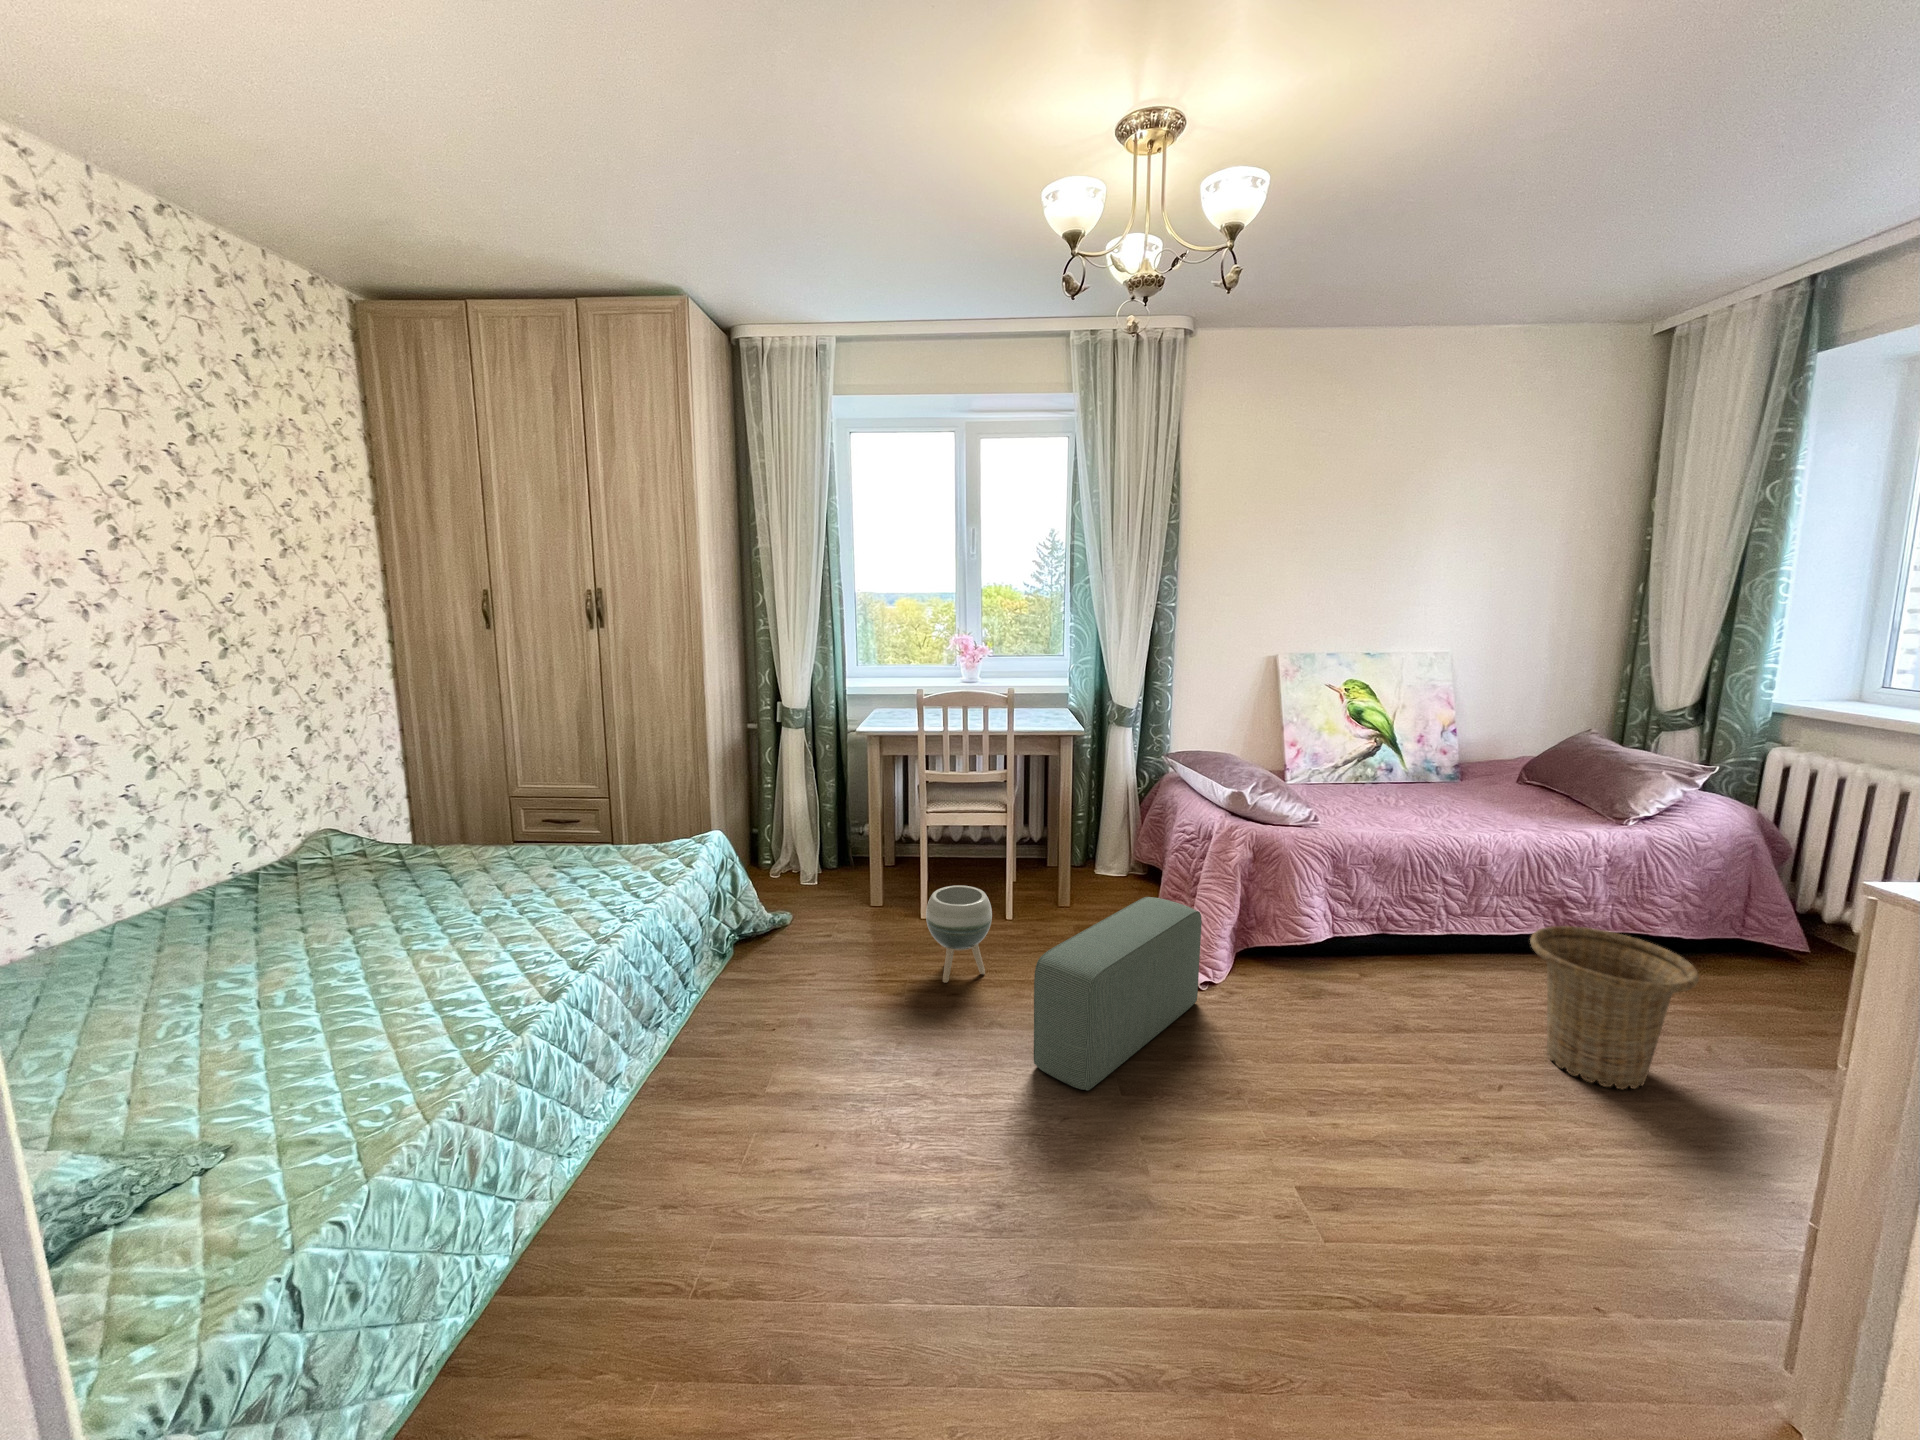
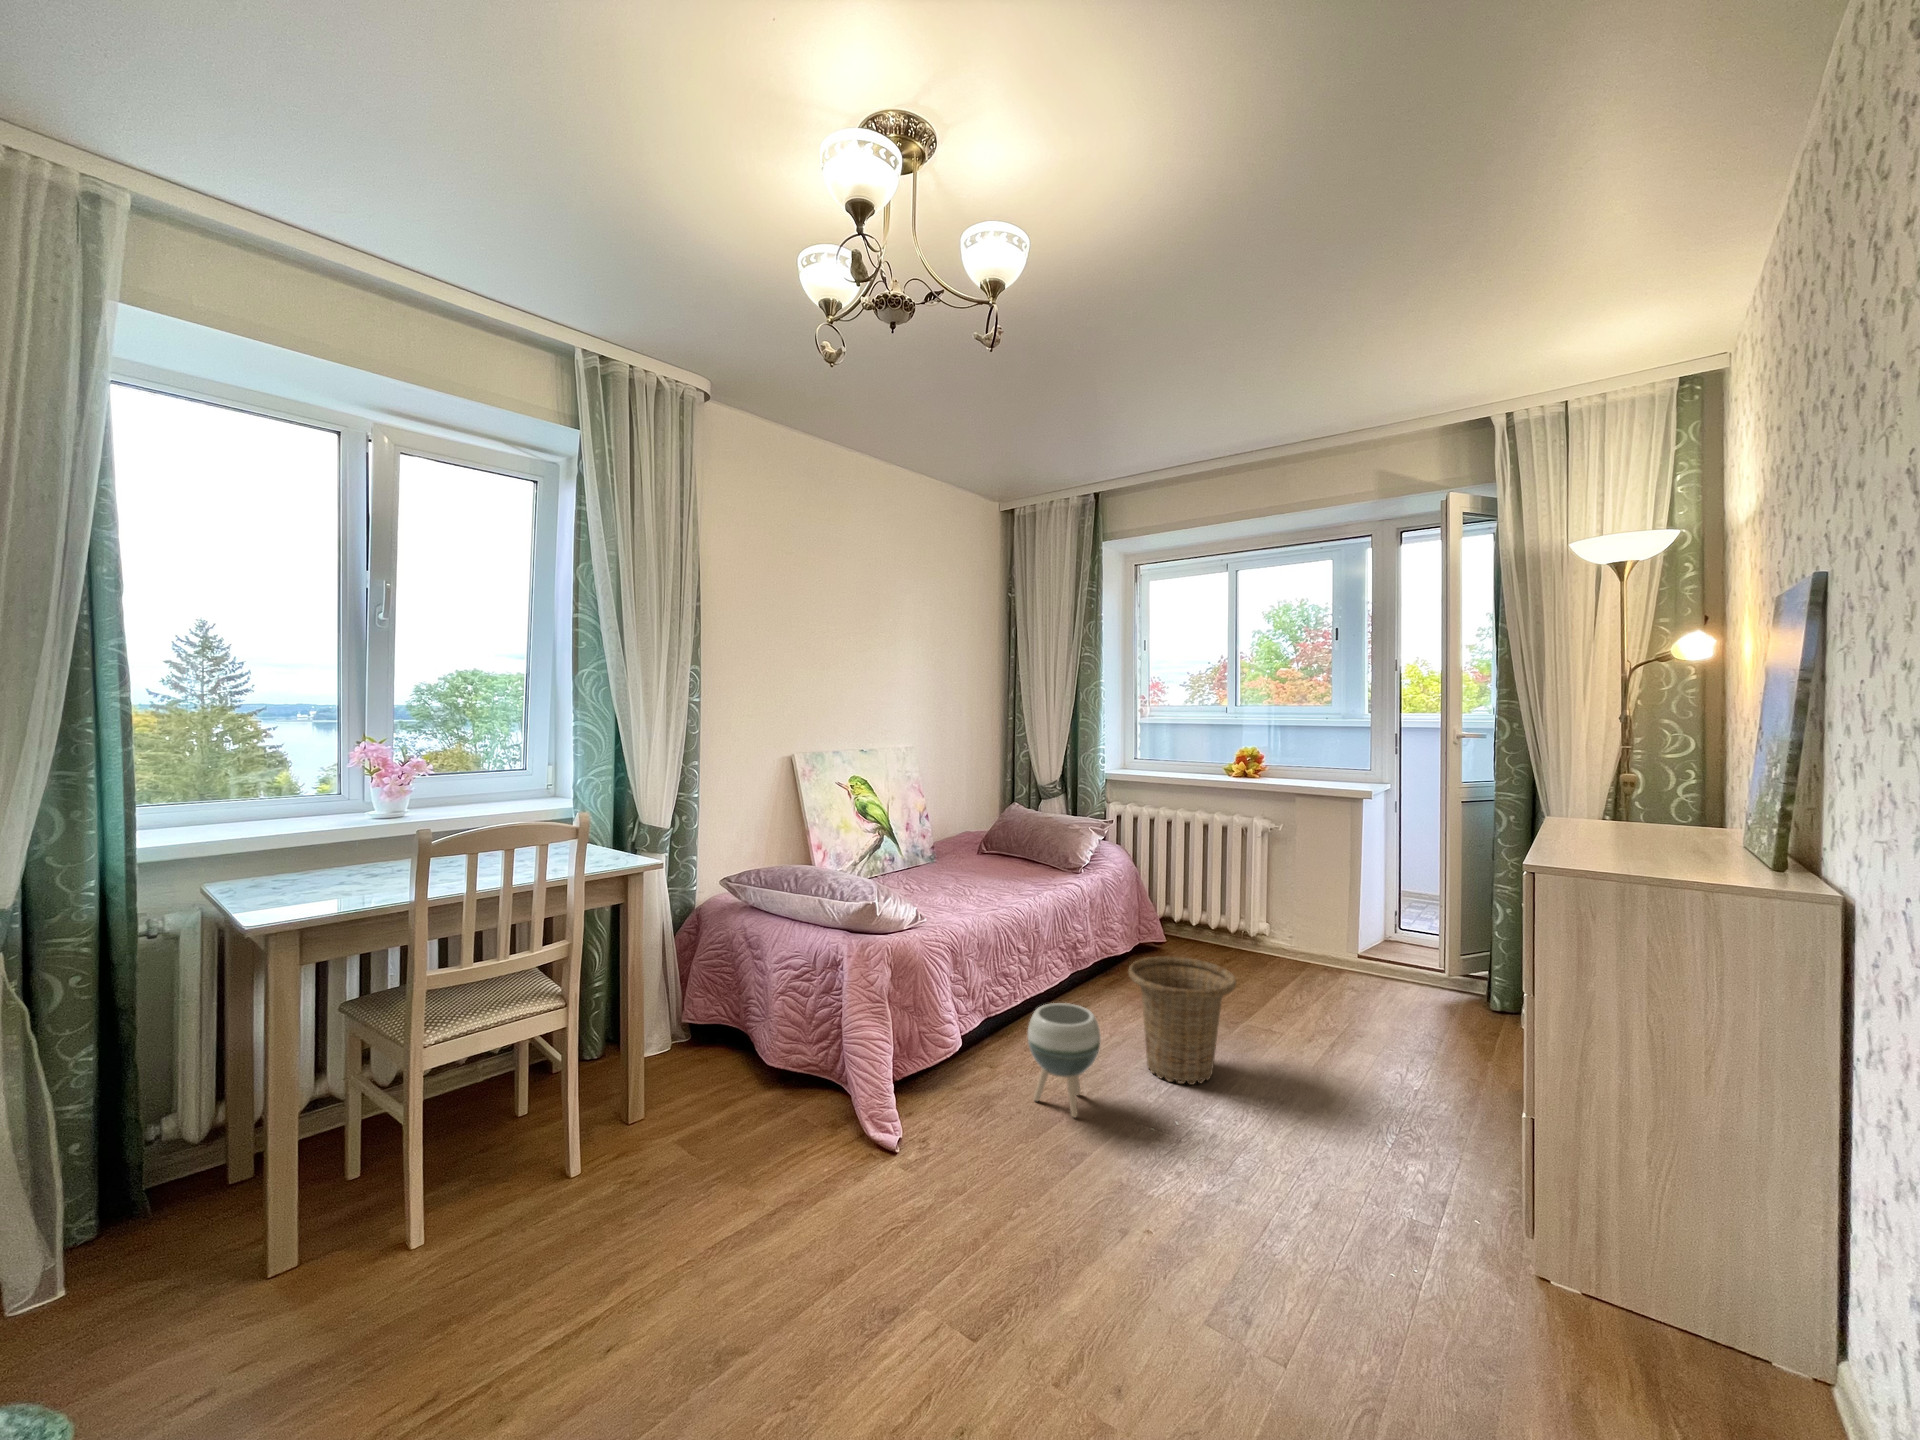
planter: present [926,886,992,983] -> present [1028,1003,1101,1117]
pouf: present [1034,897,1202,1091] -> none [843,1052,954,1373]

